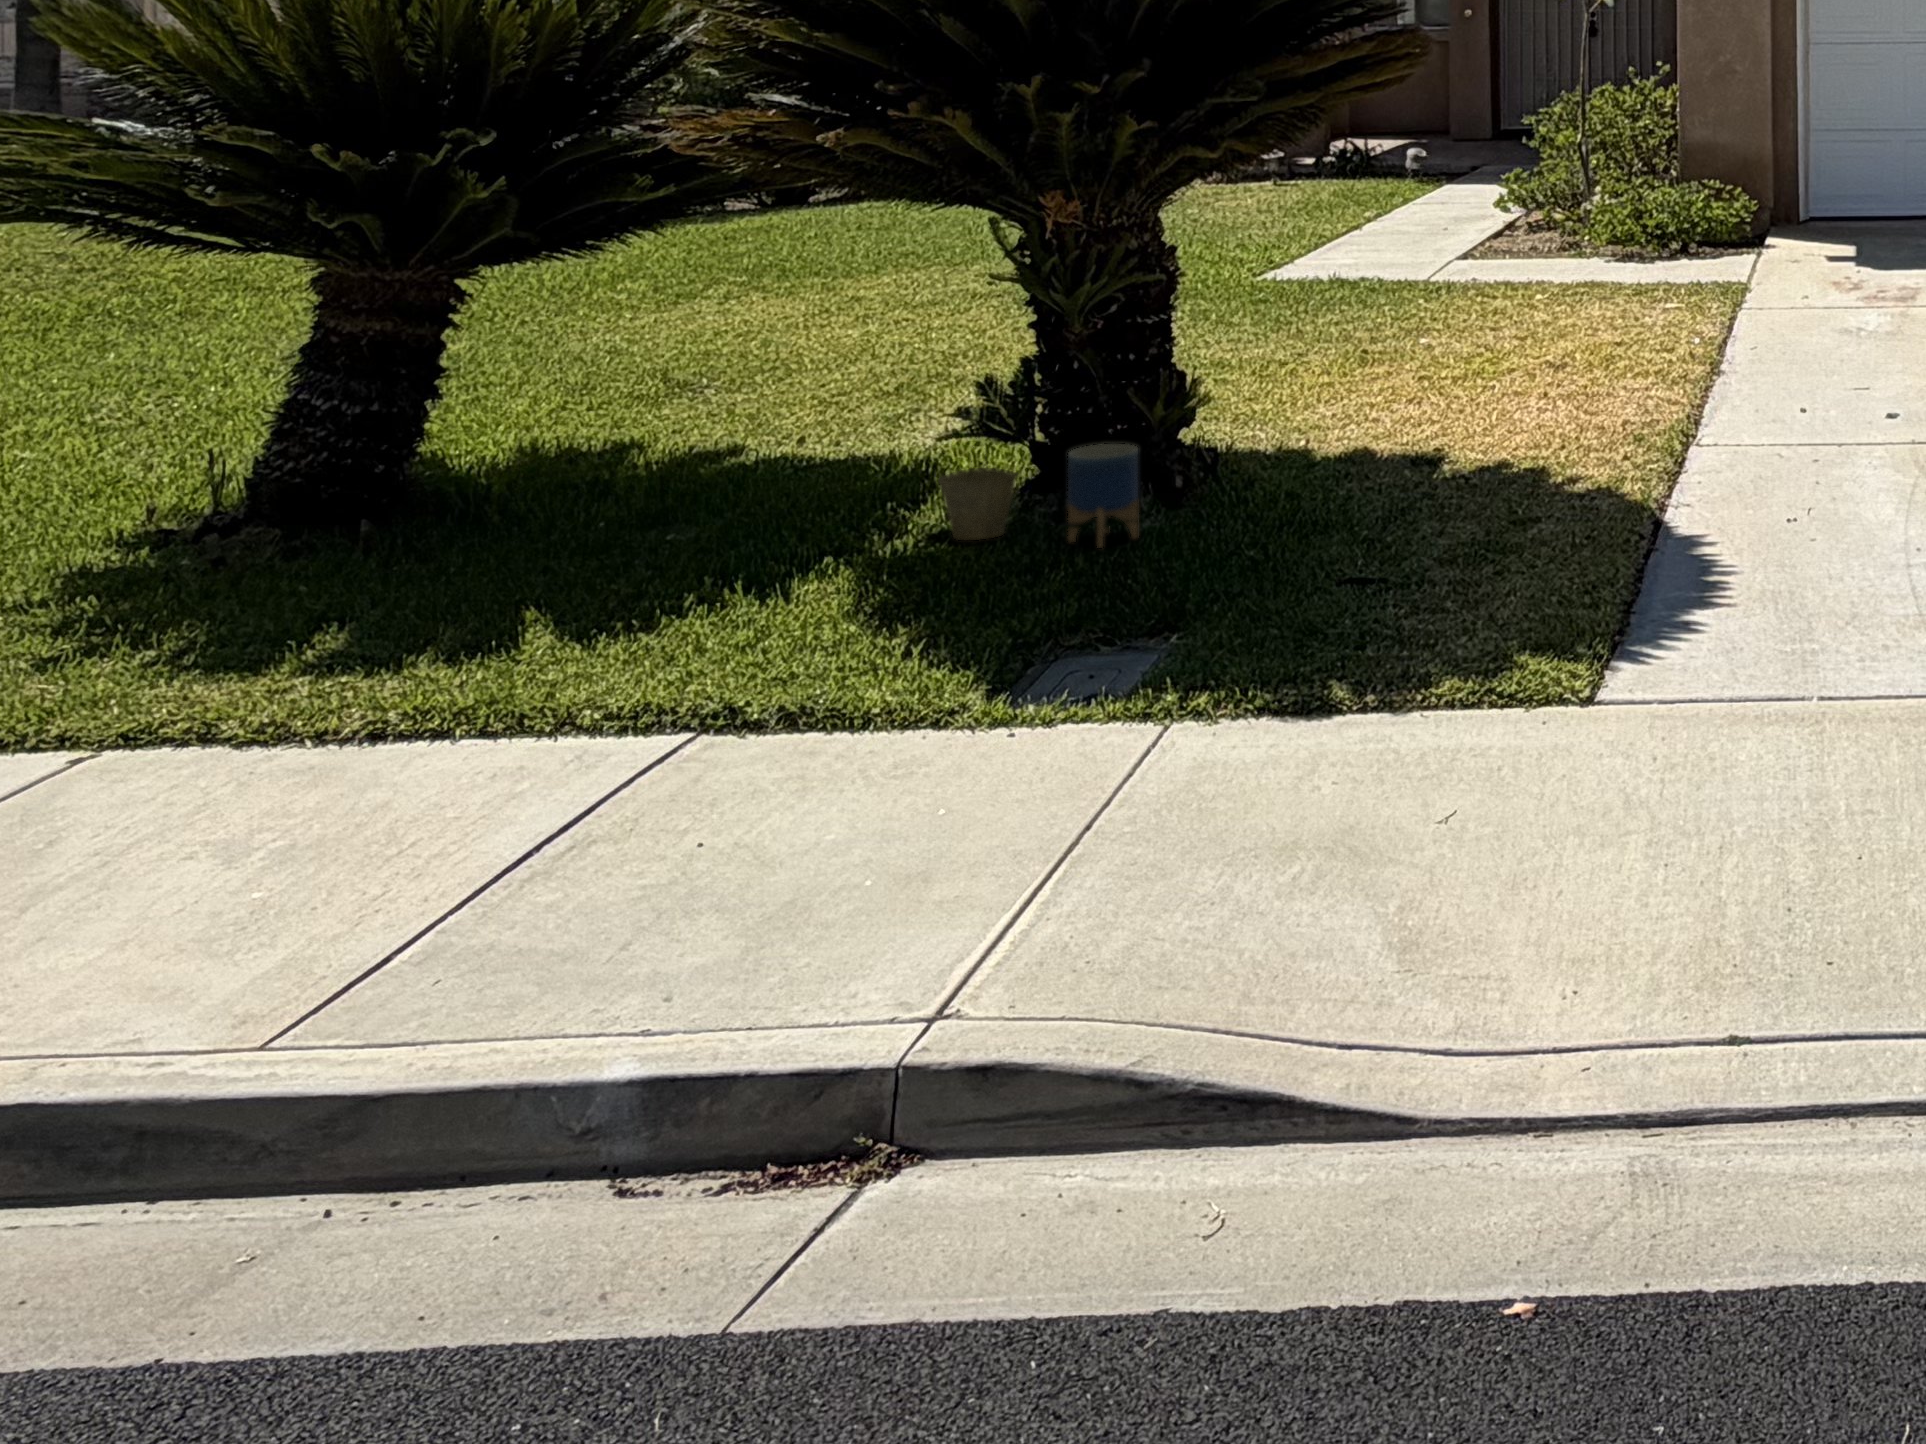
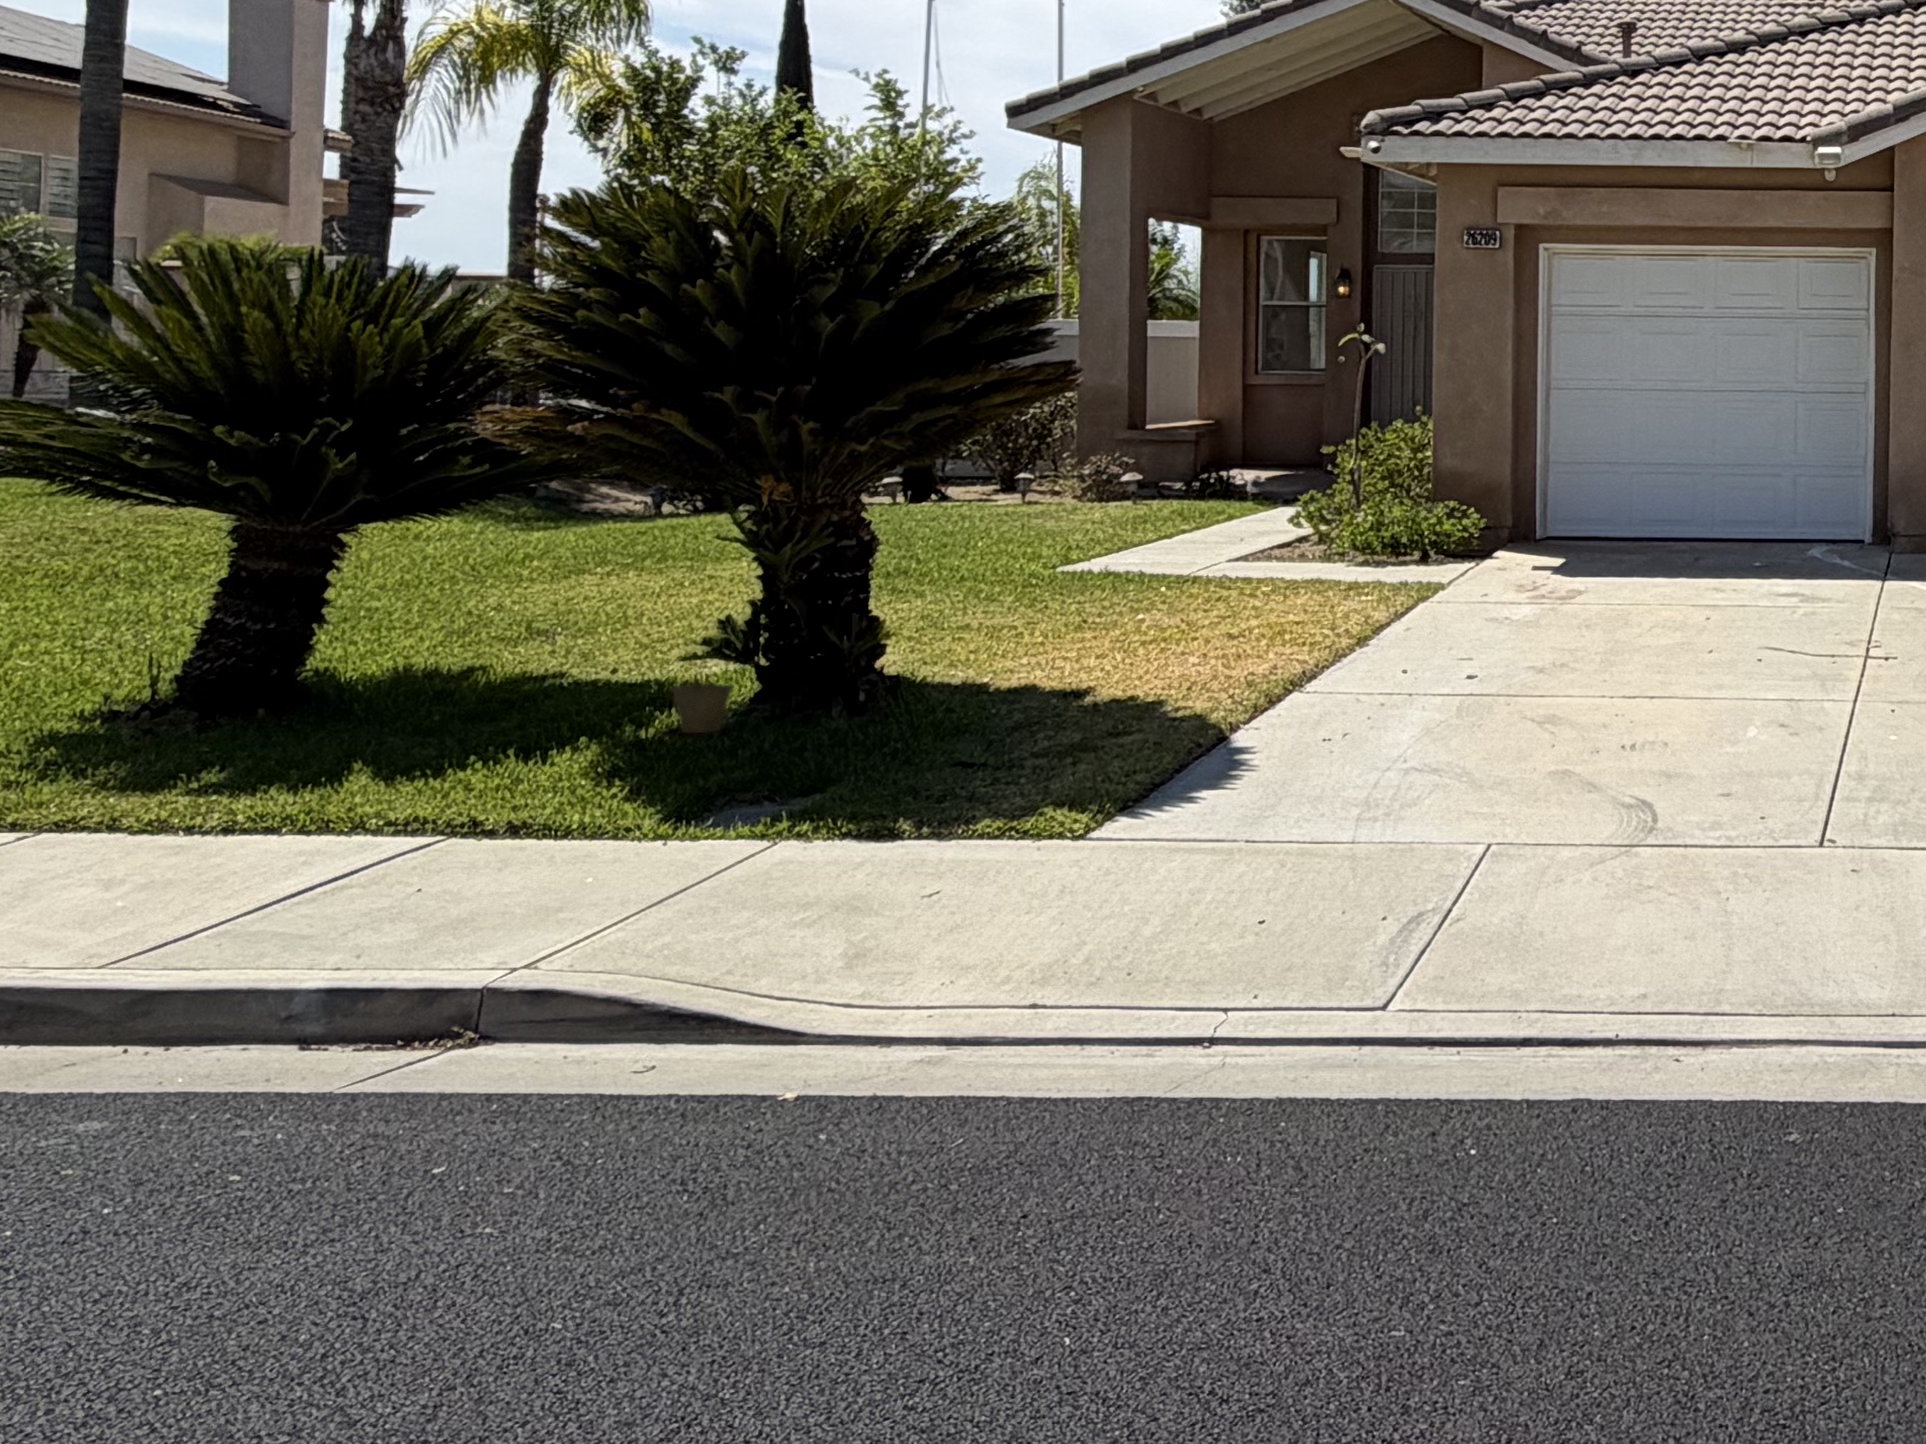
planter: present [1068,444,1138,547] -> none [763,667,817,740]

